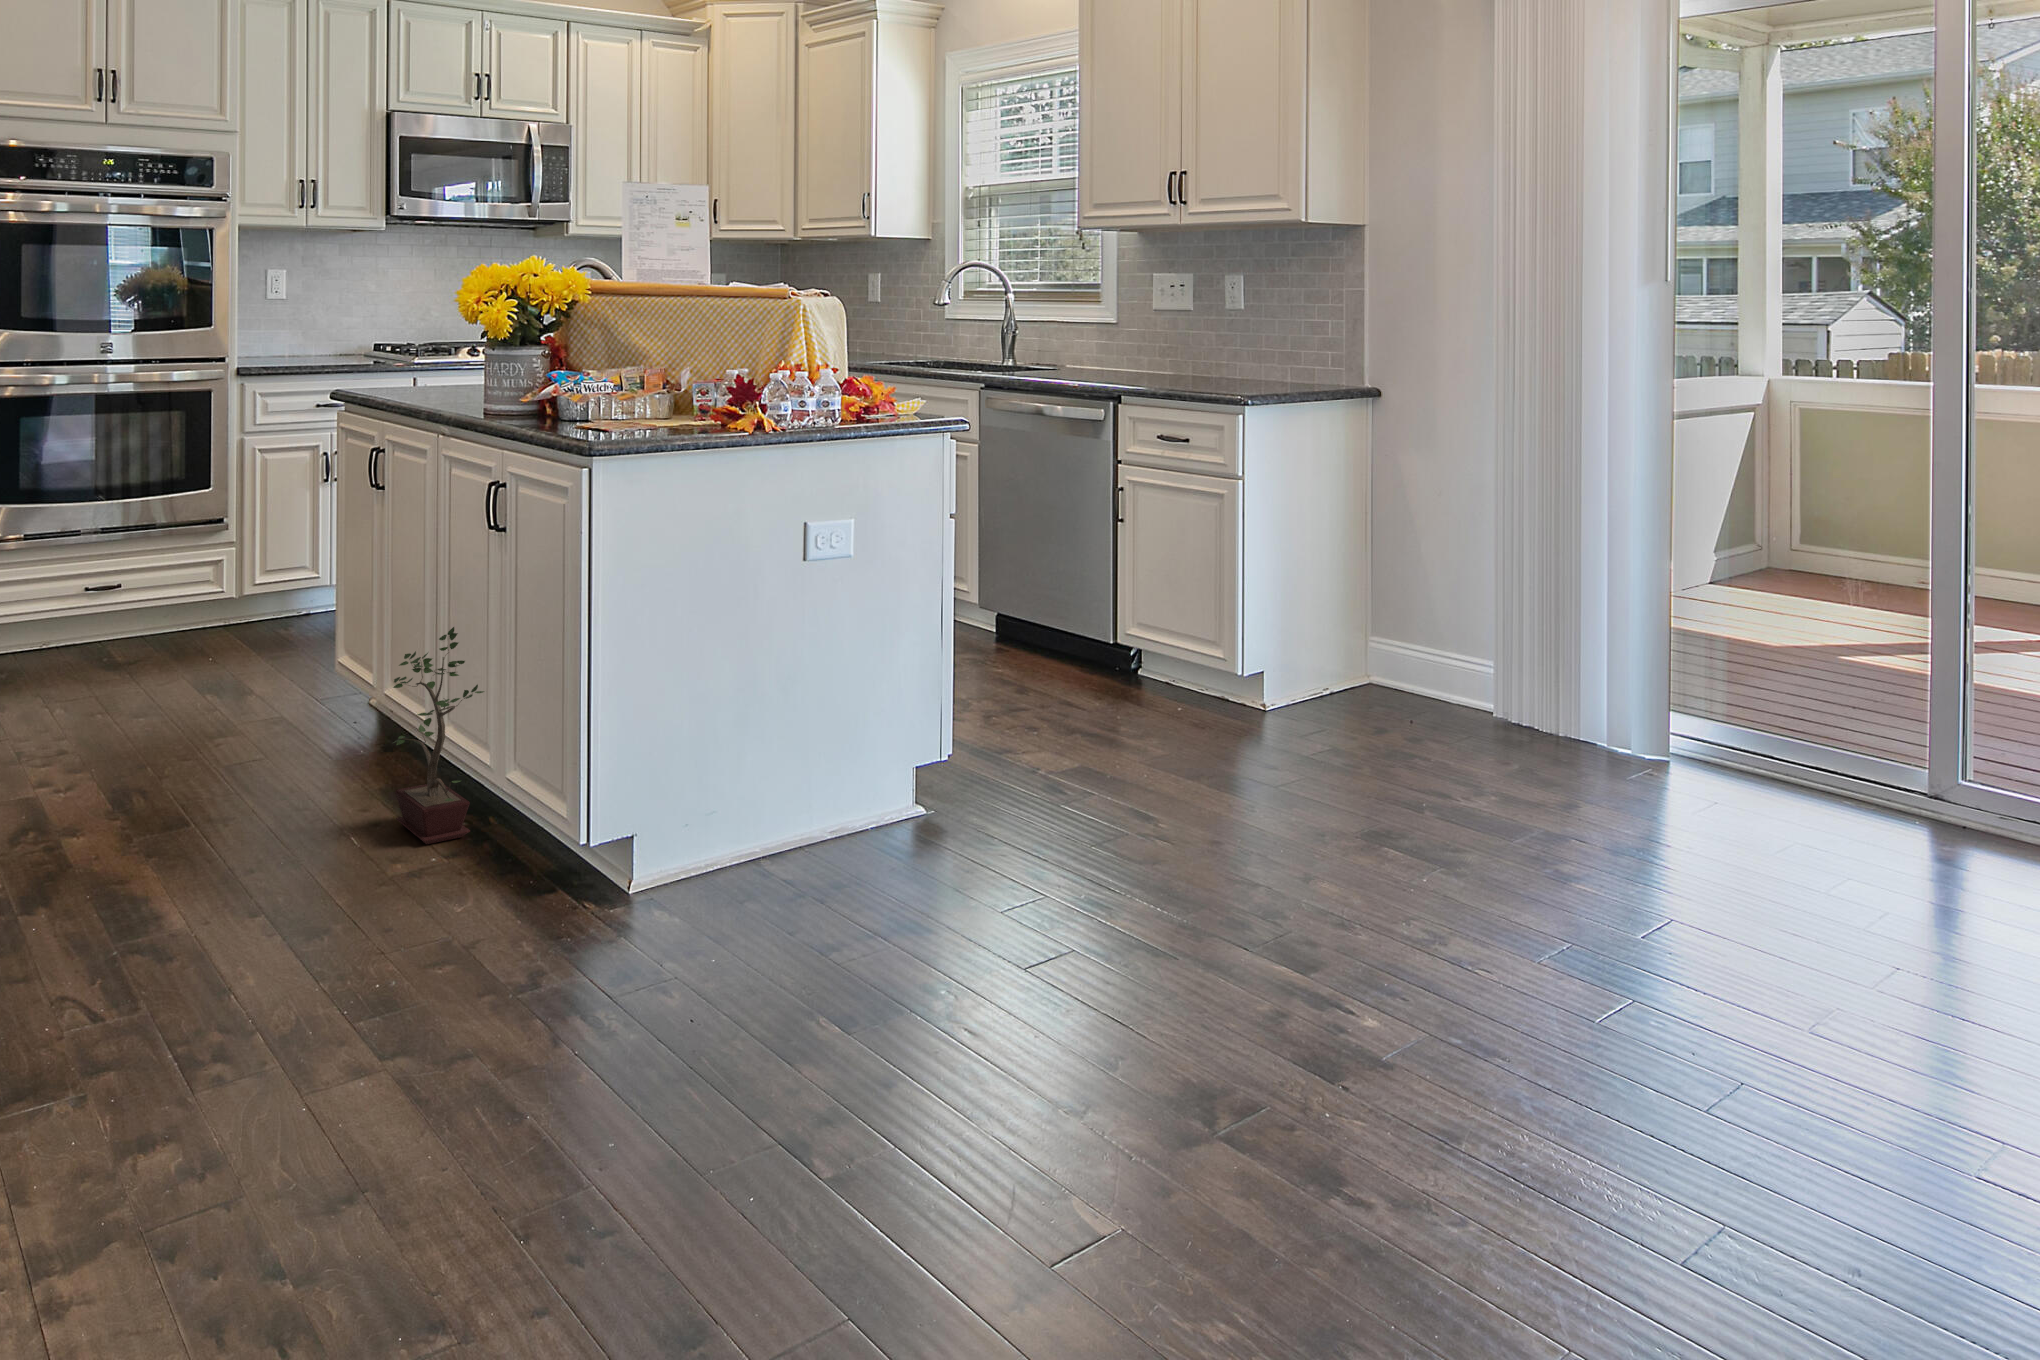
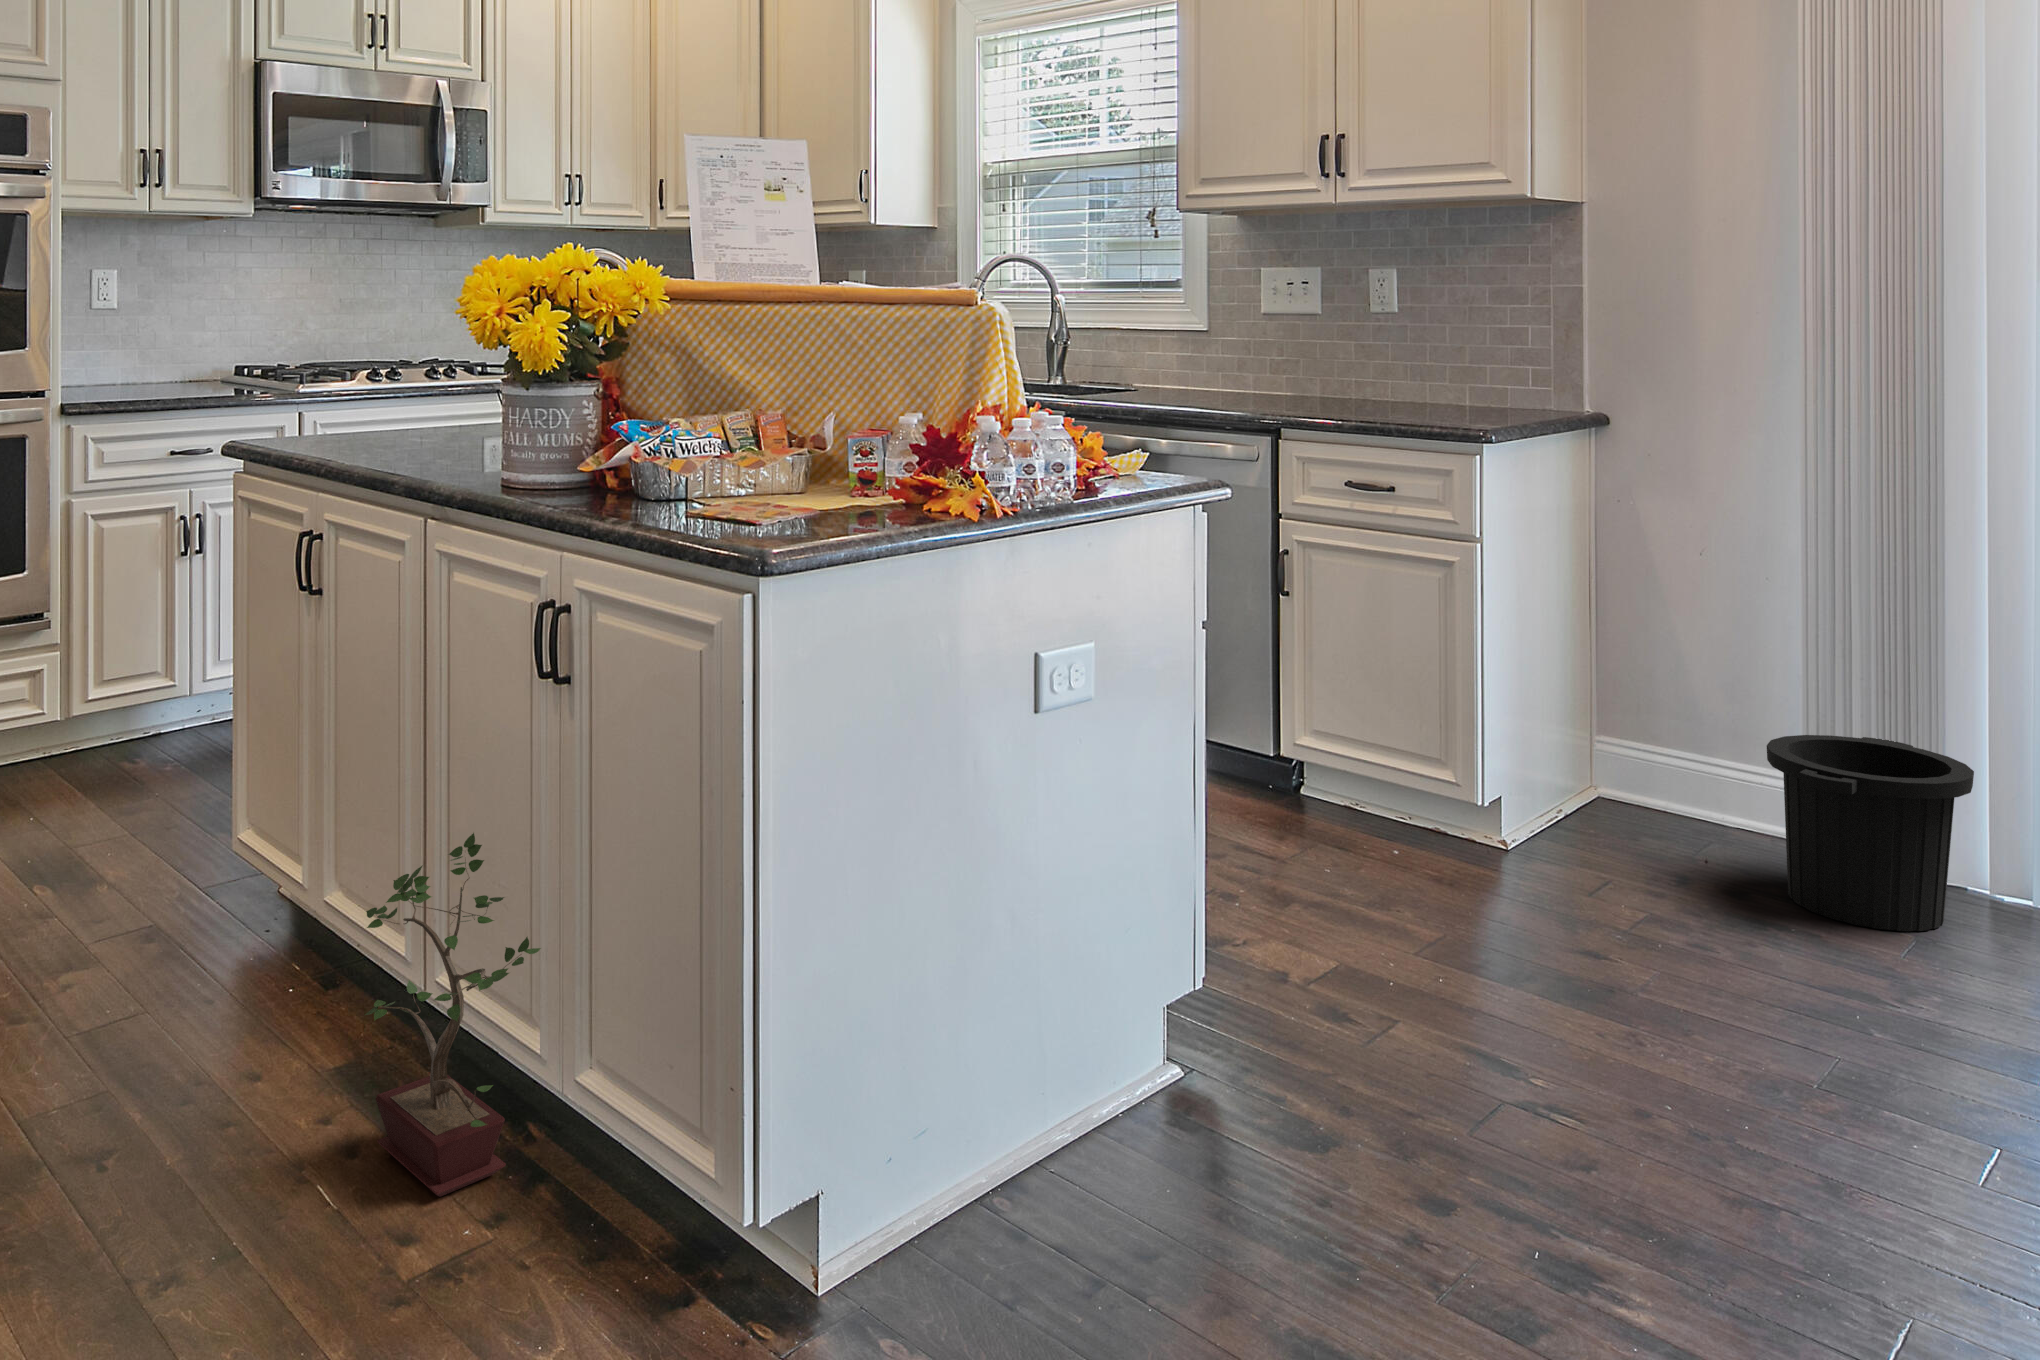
trash can: none [1436,626,1572,762] -> present [1767,735,1974,931]

